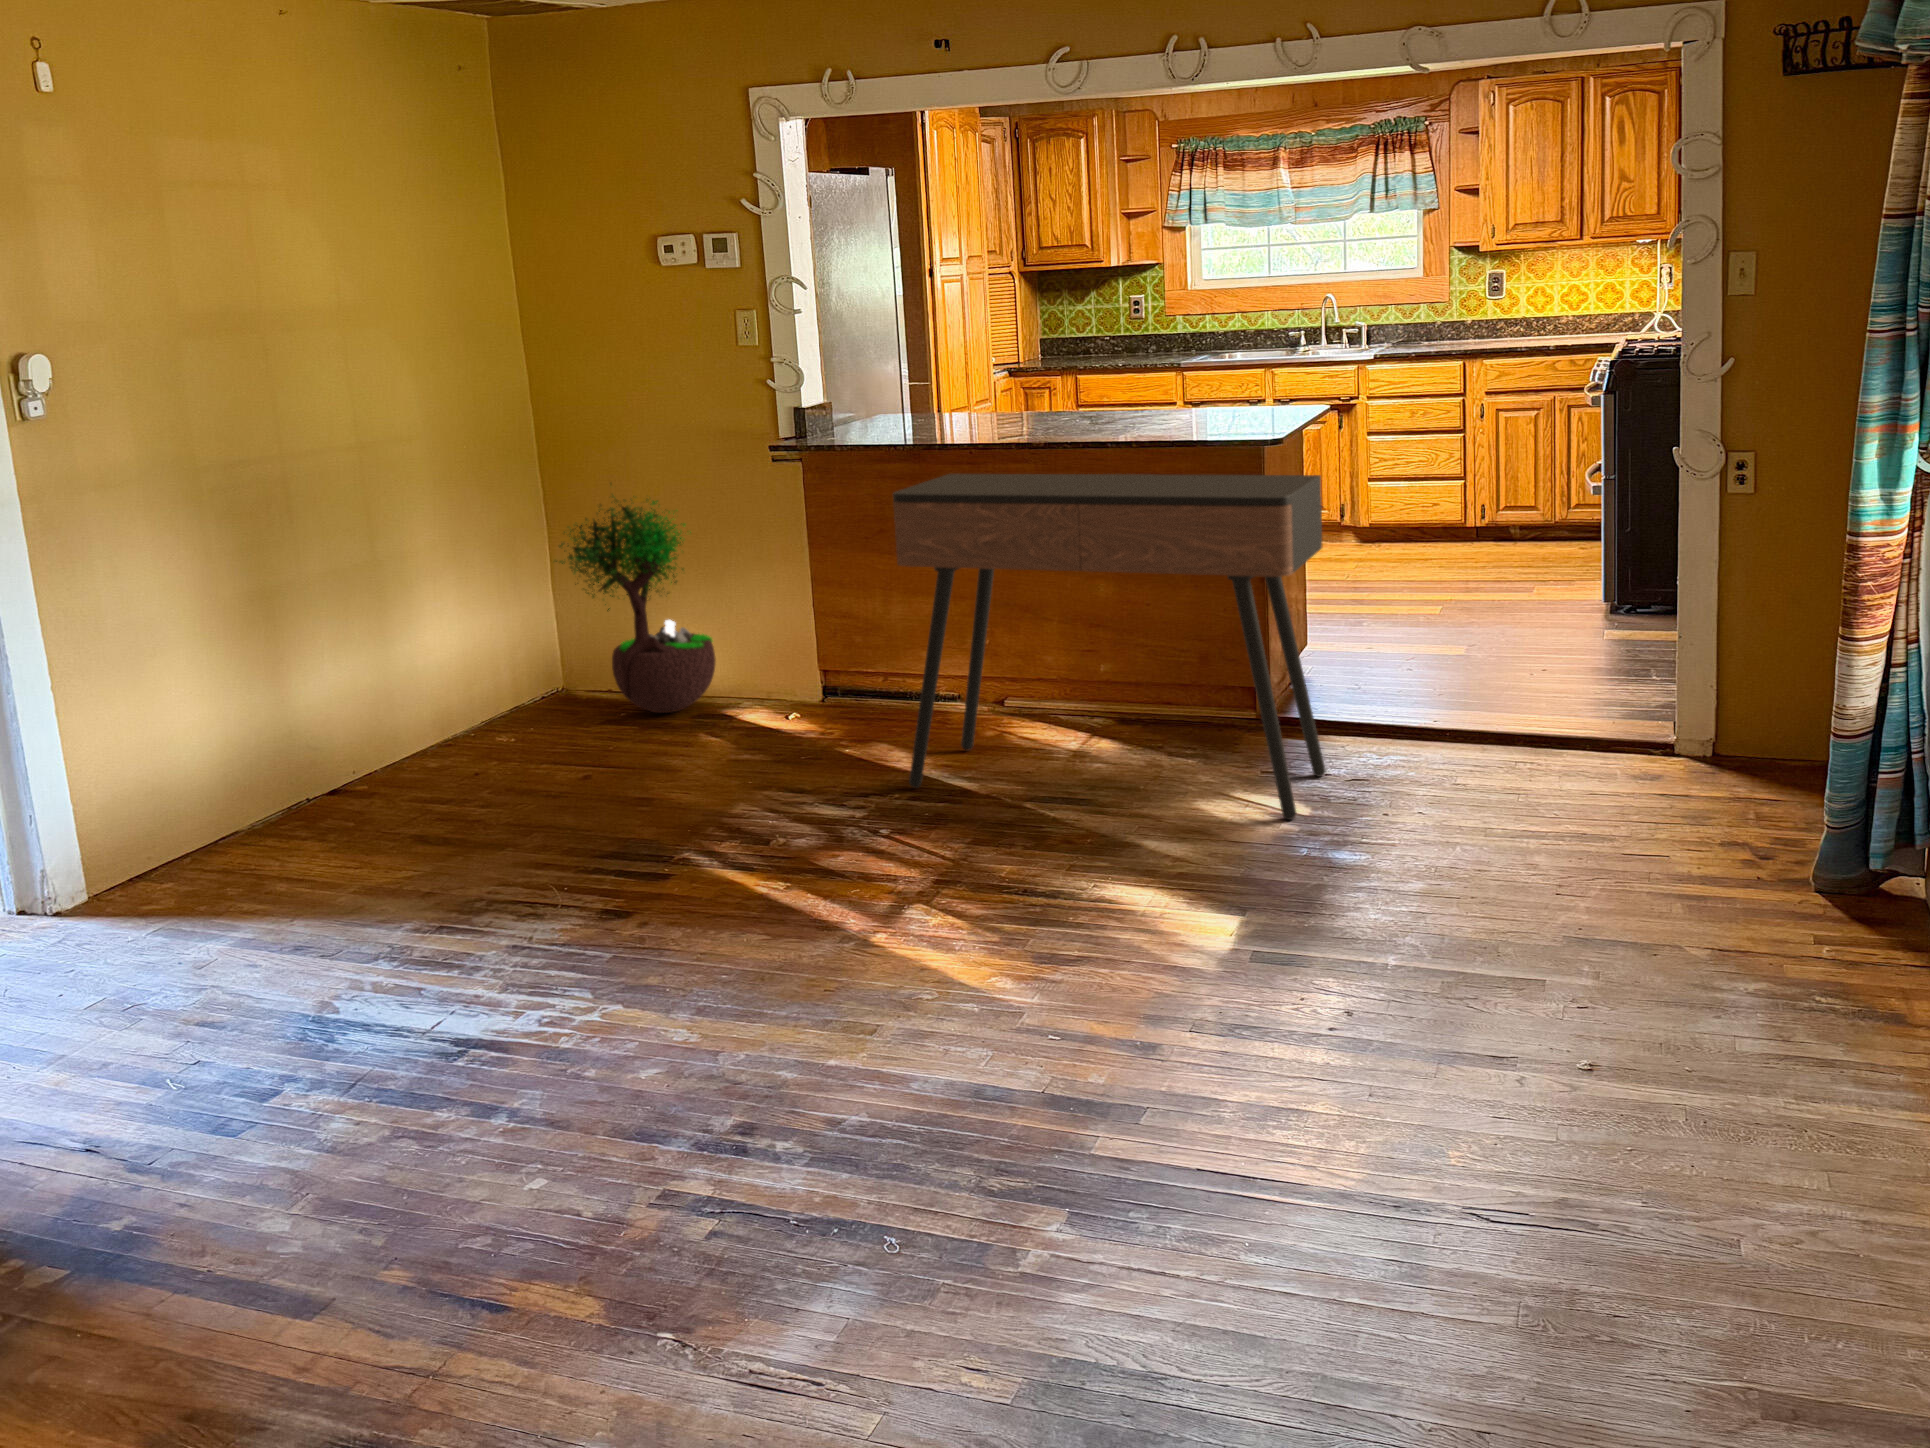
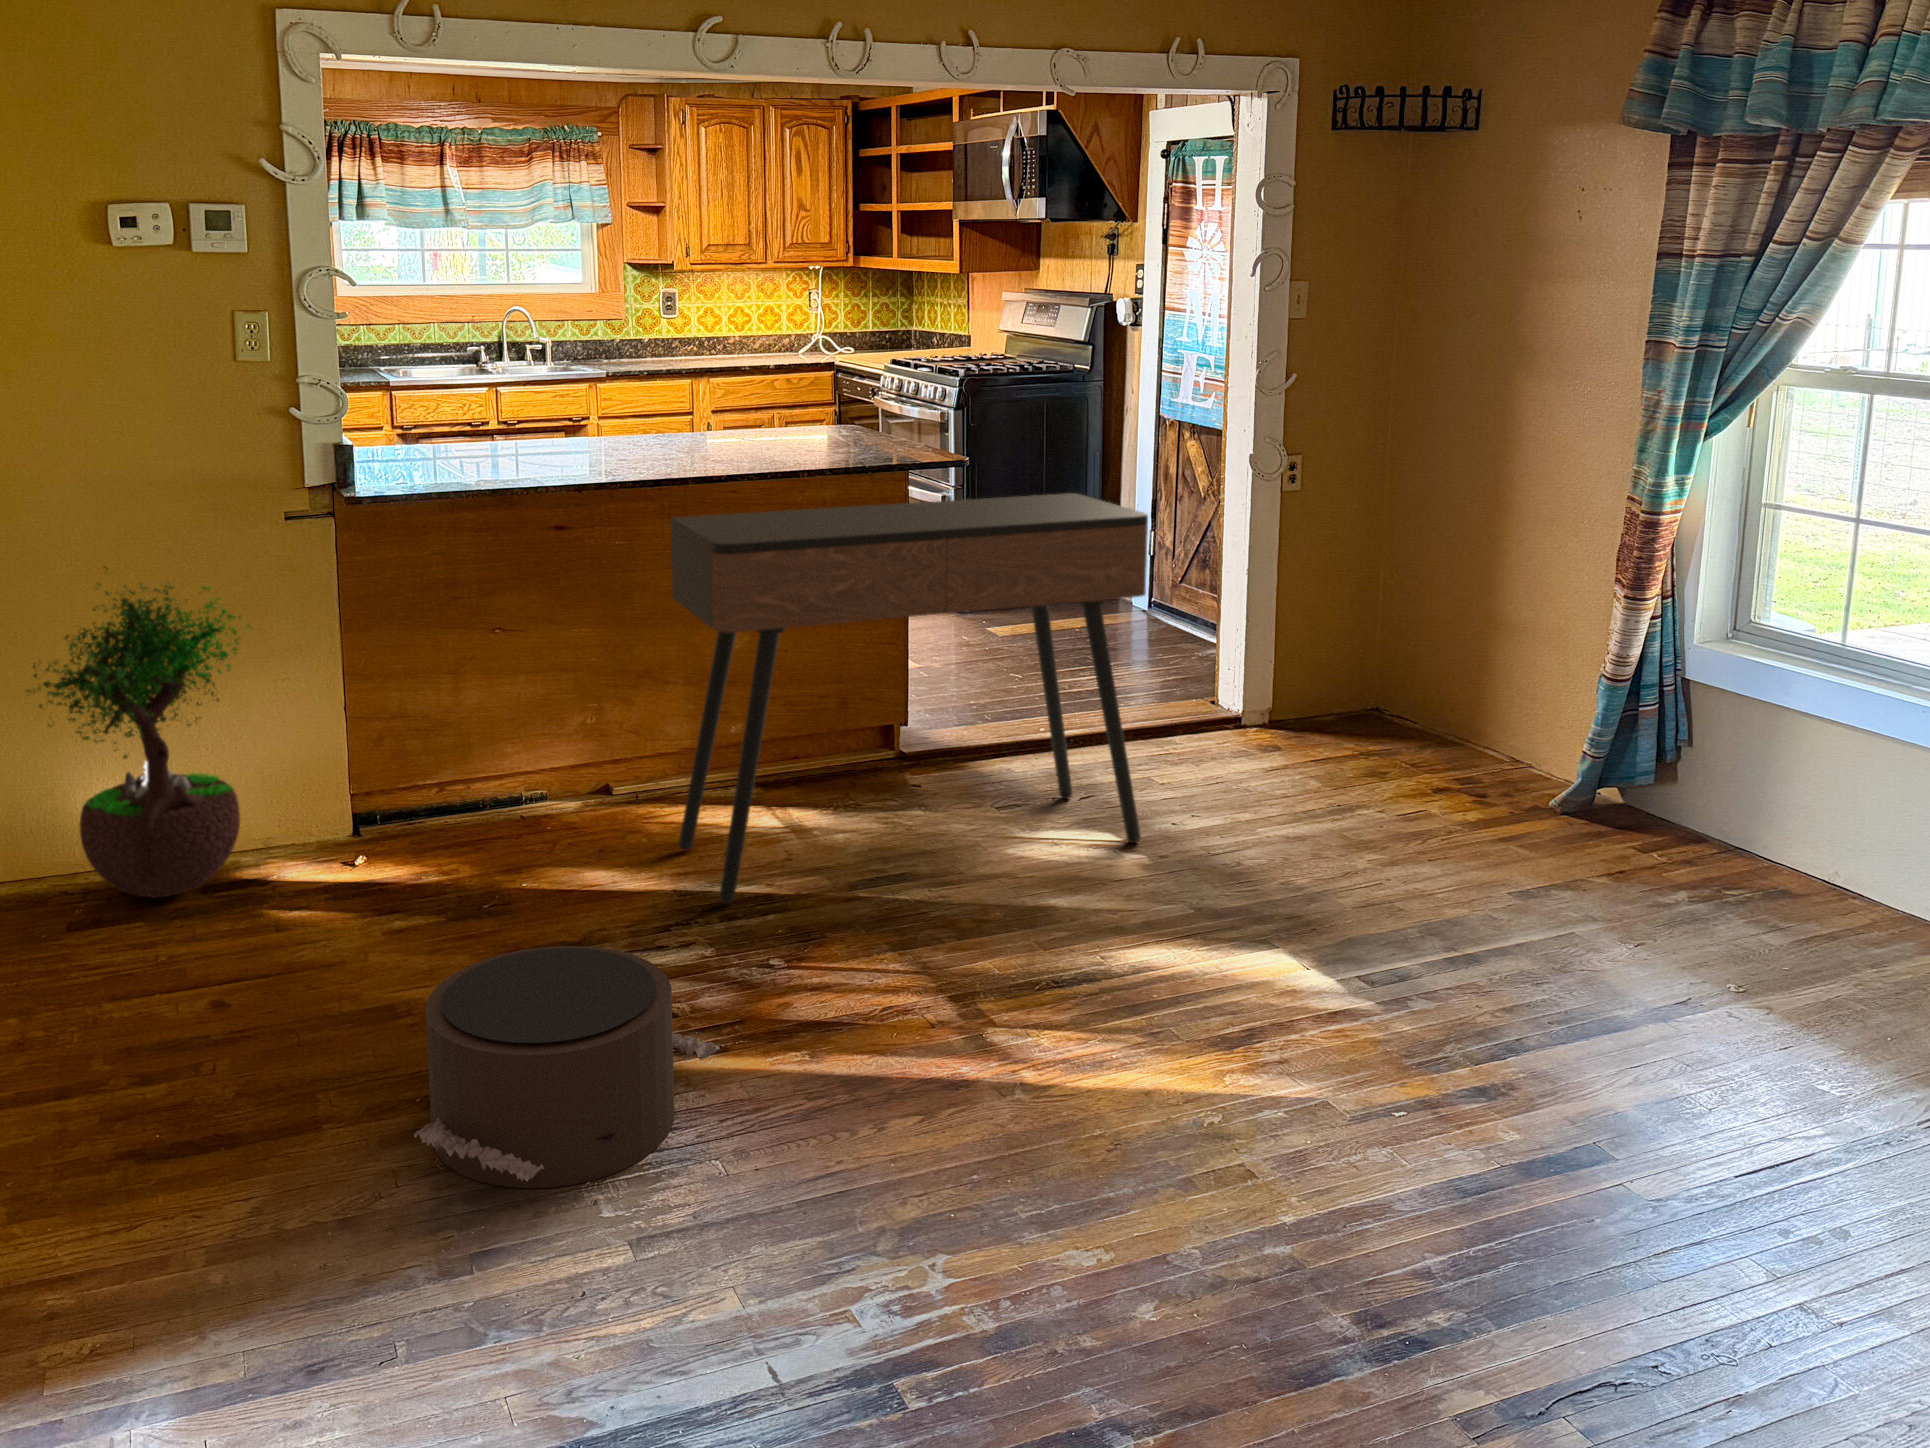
pouf: none [462,760,681,906] -> present [414,946,720,1188]

